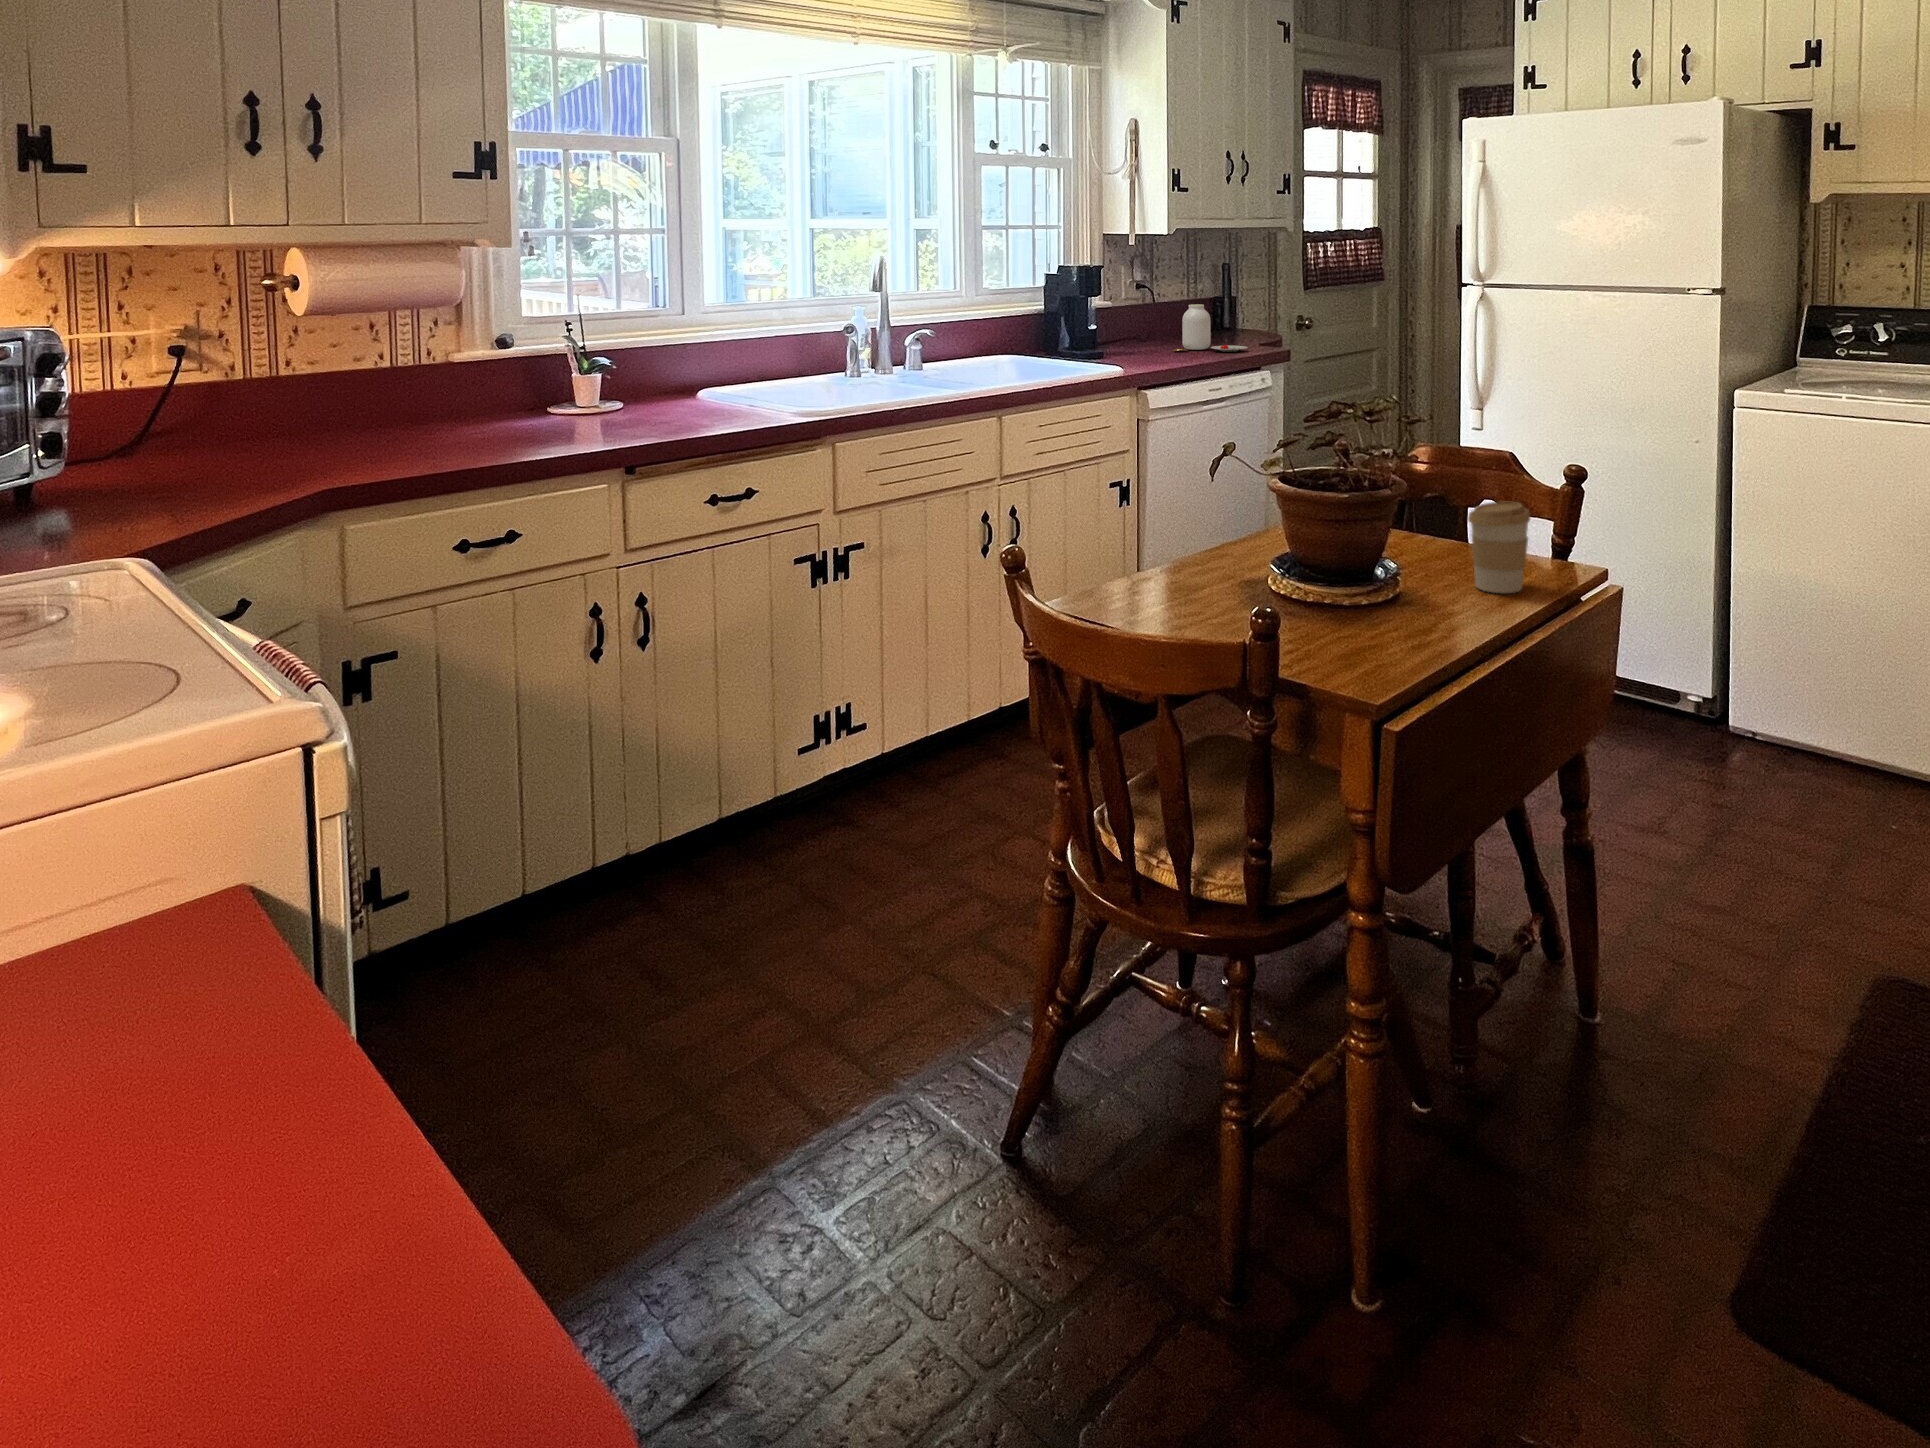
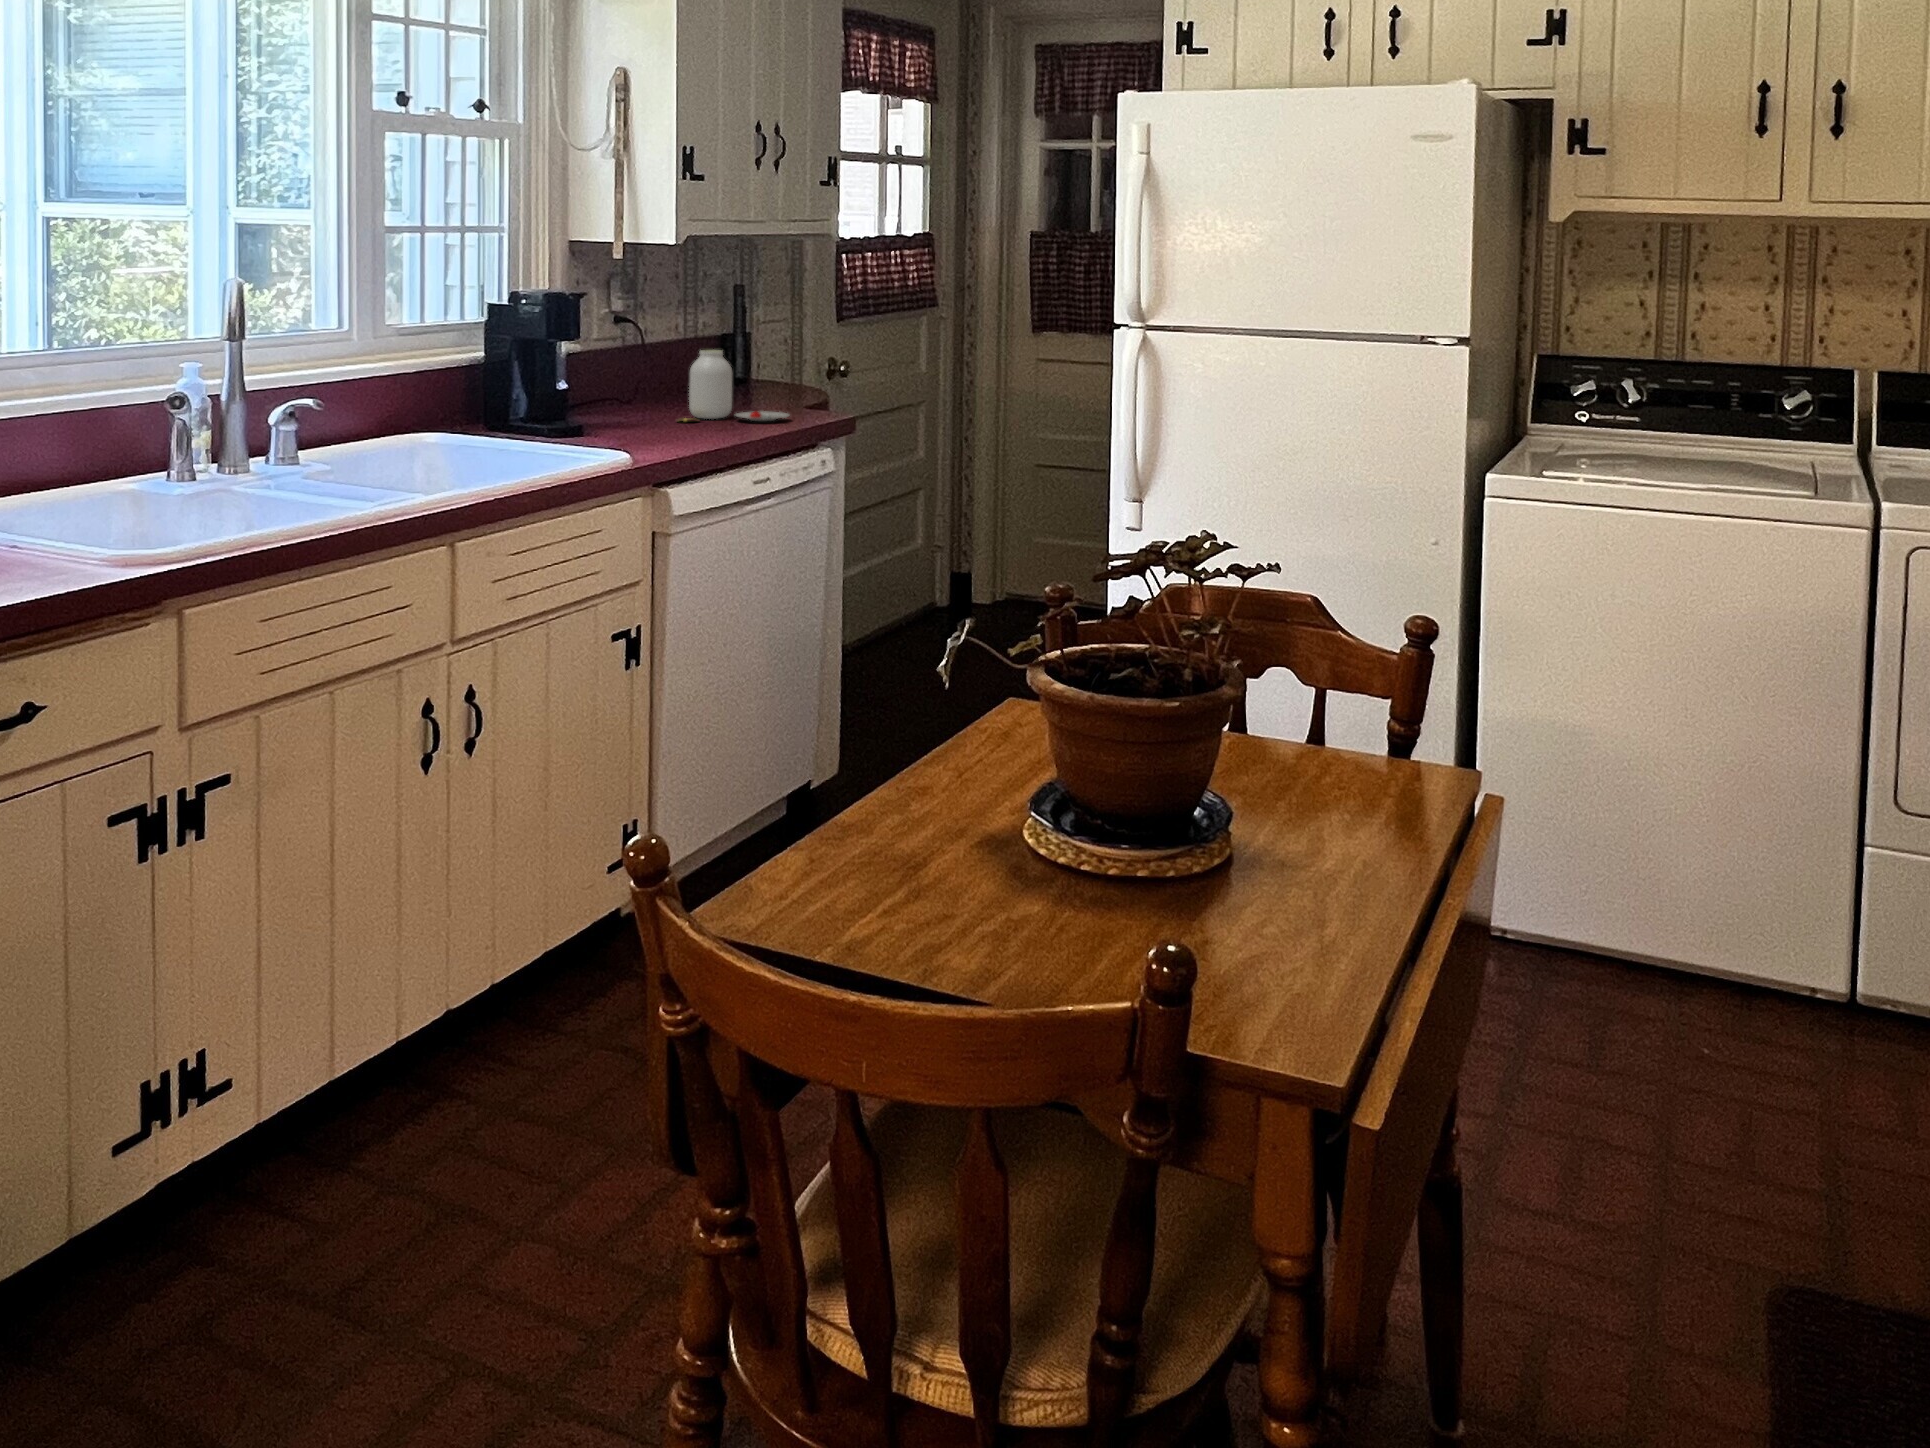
coffee cup: present [1468,502,1530,593] -> none [1334,689,1429,833]

